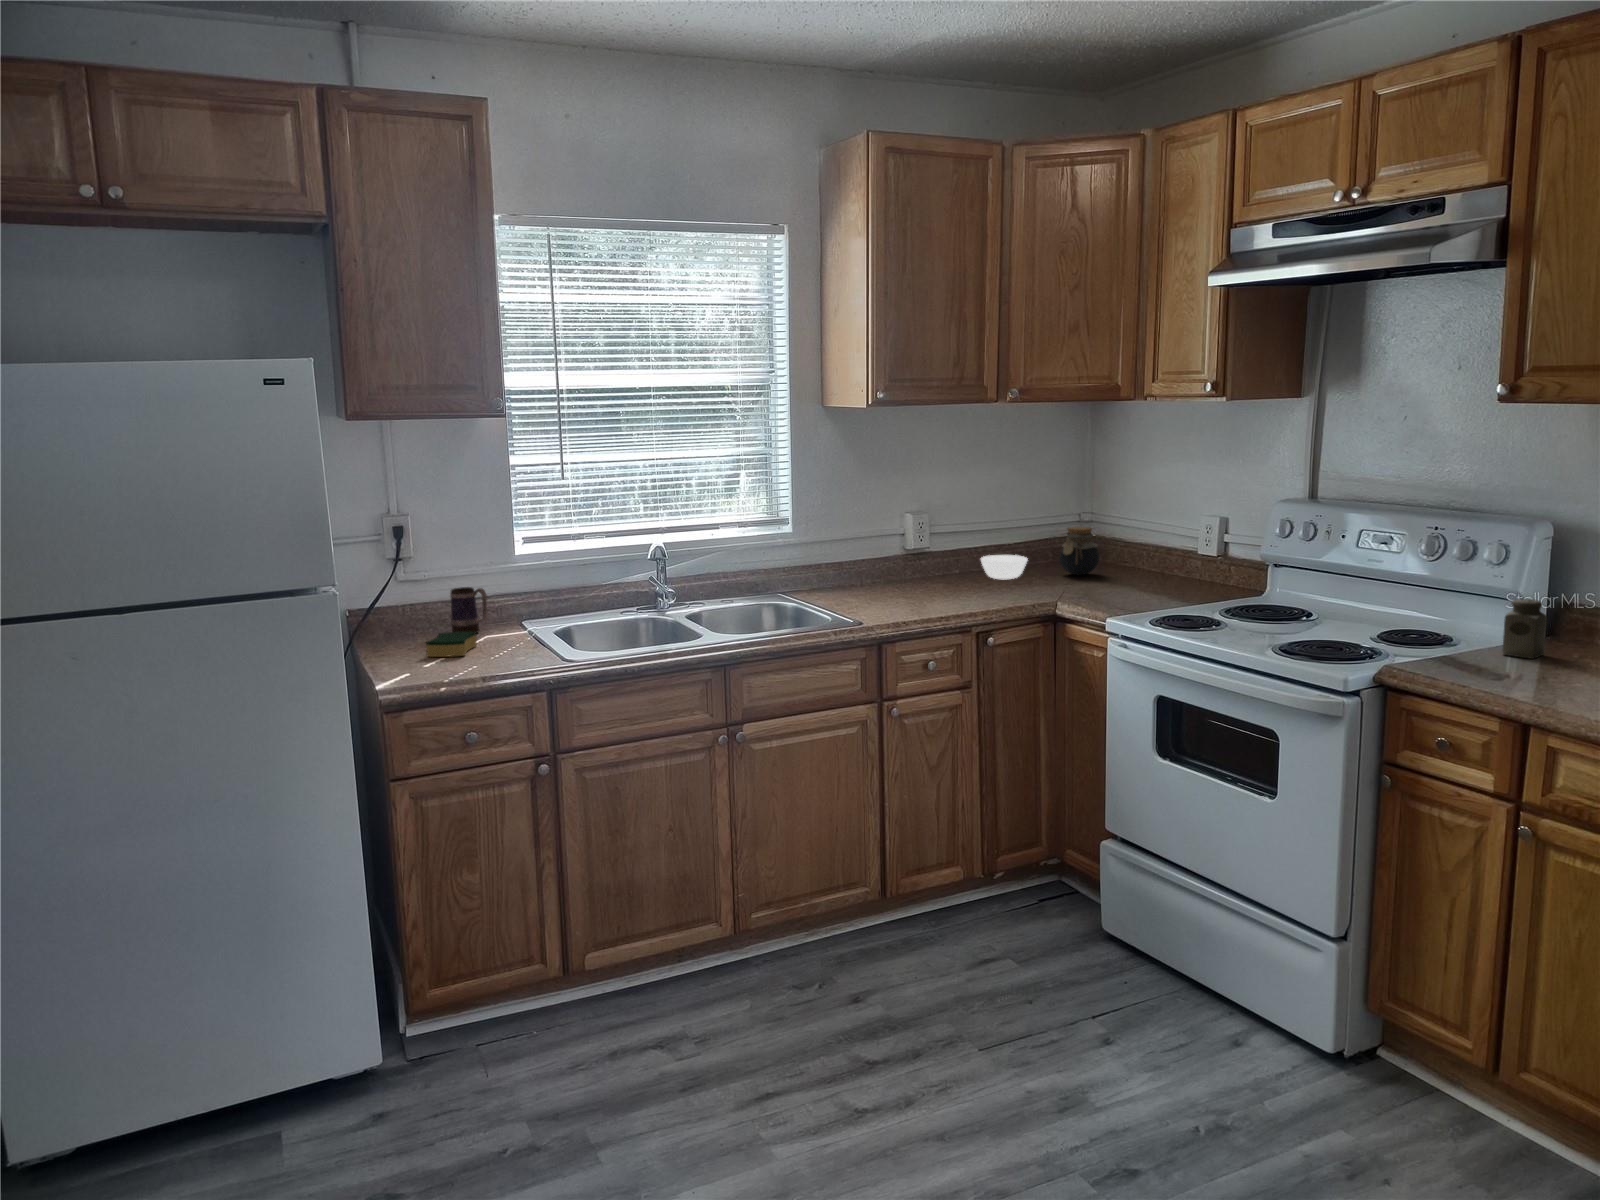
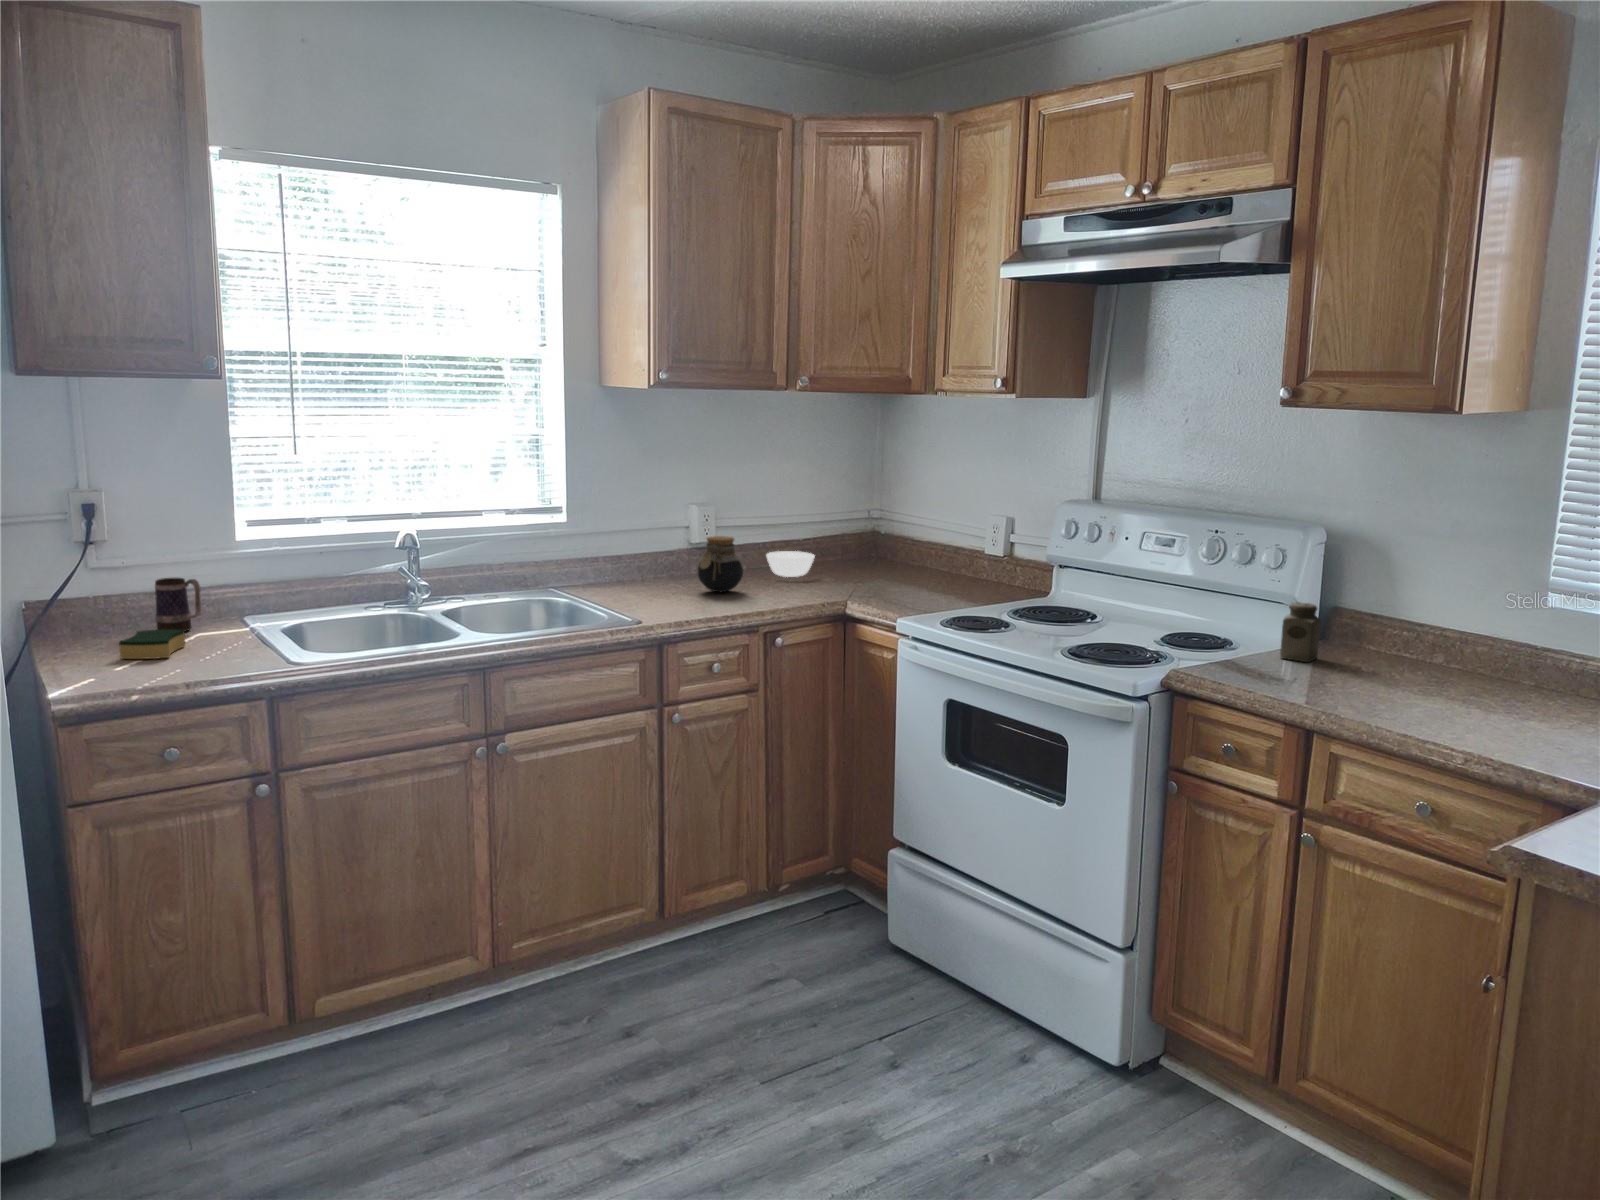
jar: present [1059,527,1099,575] -> present [698,536,743,592]

